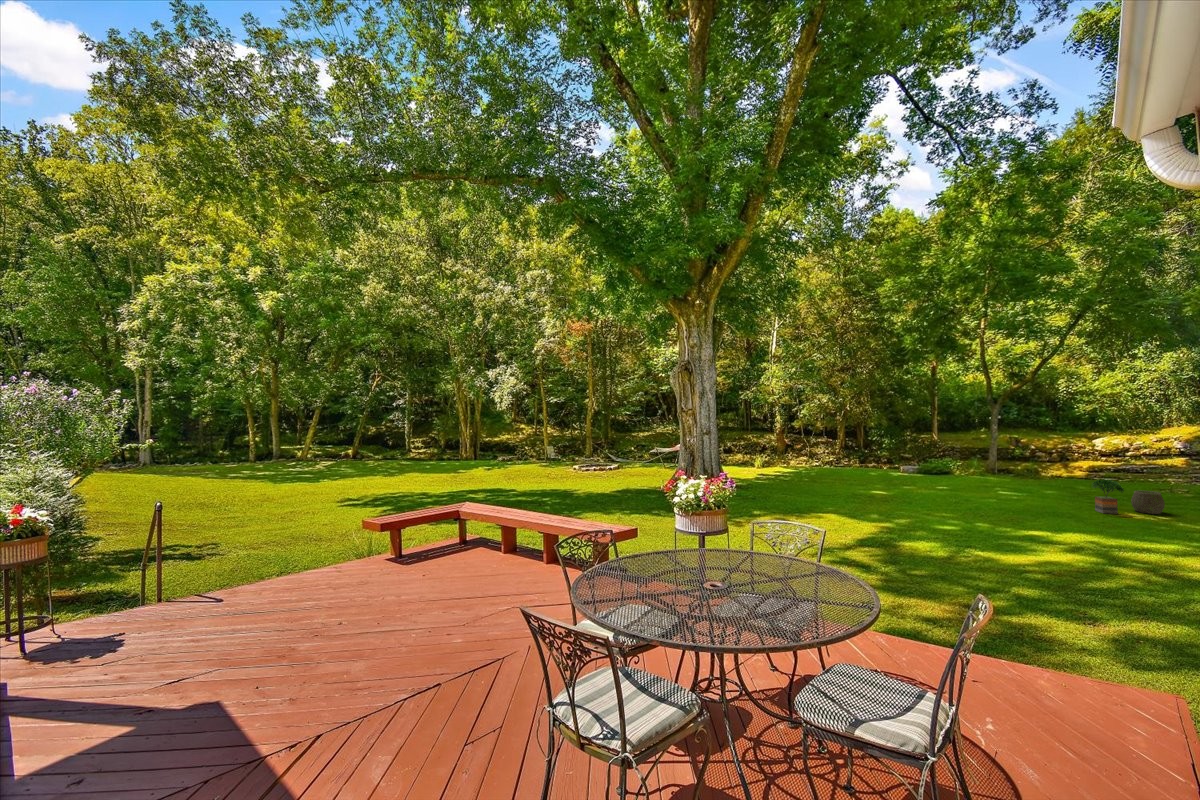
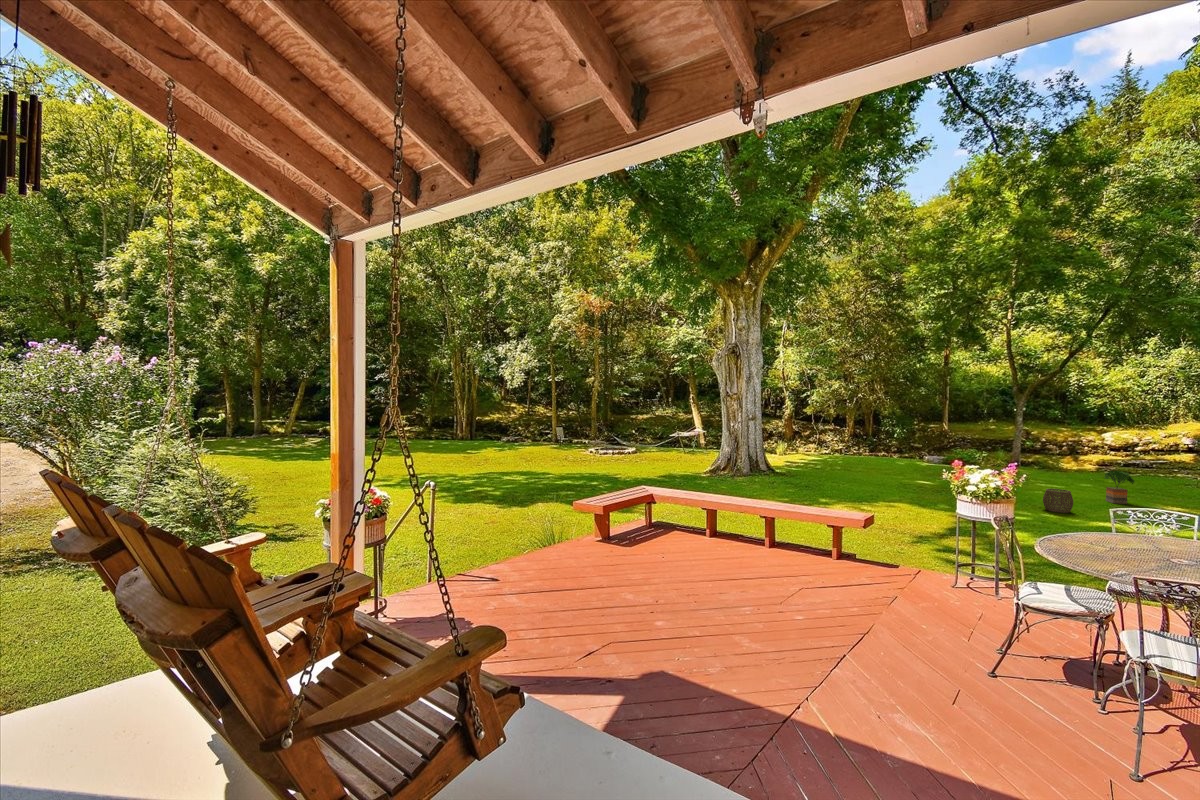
woven basket: present [1131,491,1165,514] -> present [1043,489,1074,513]

